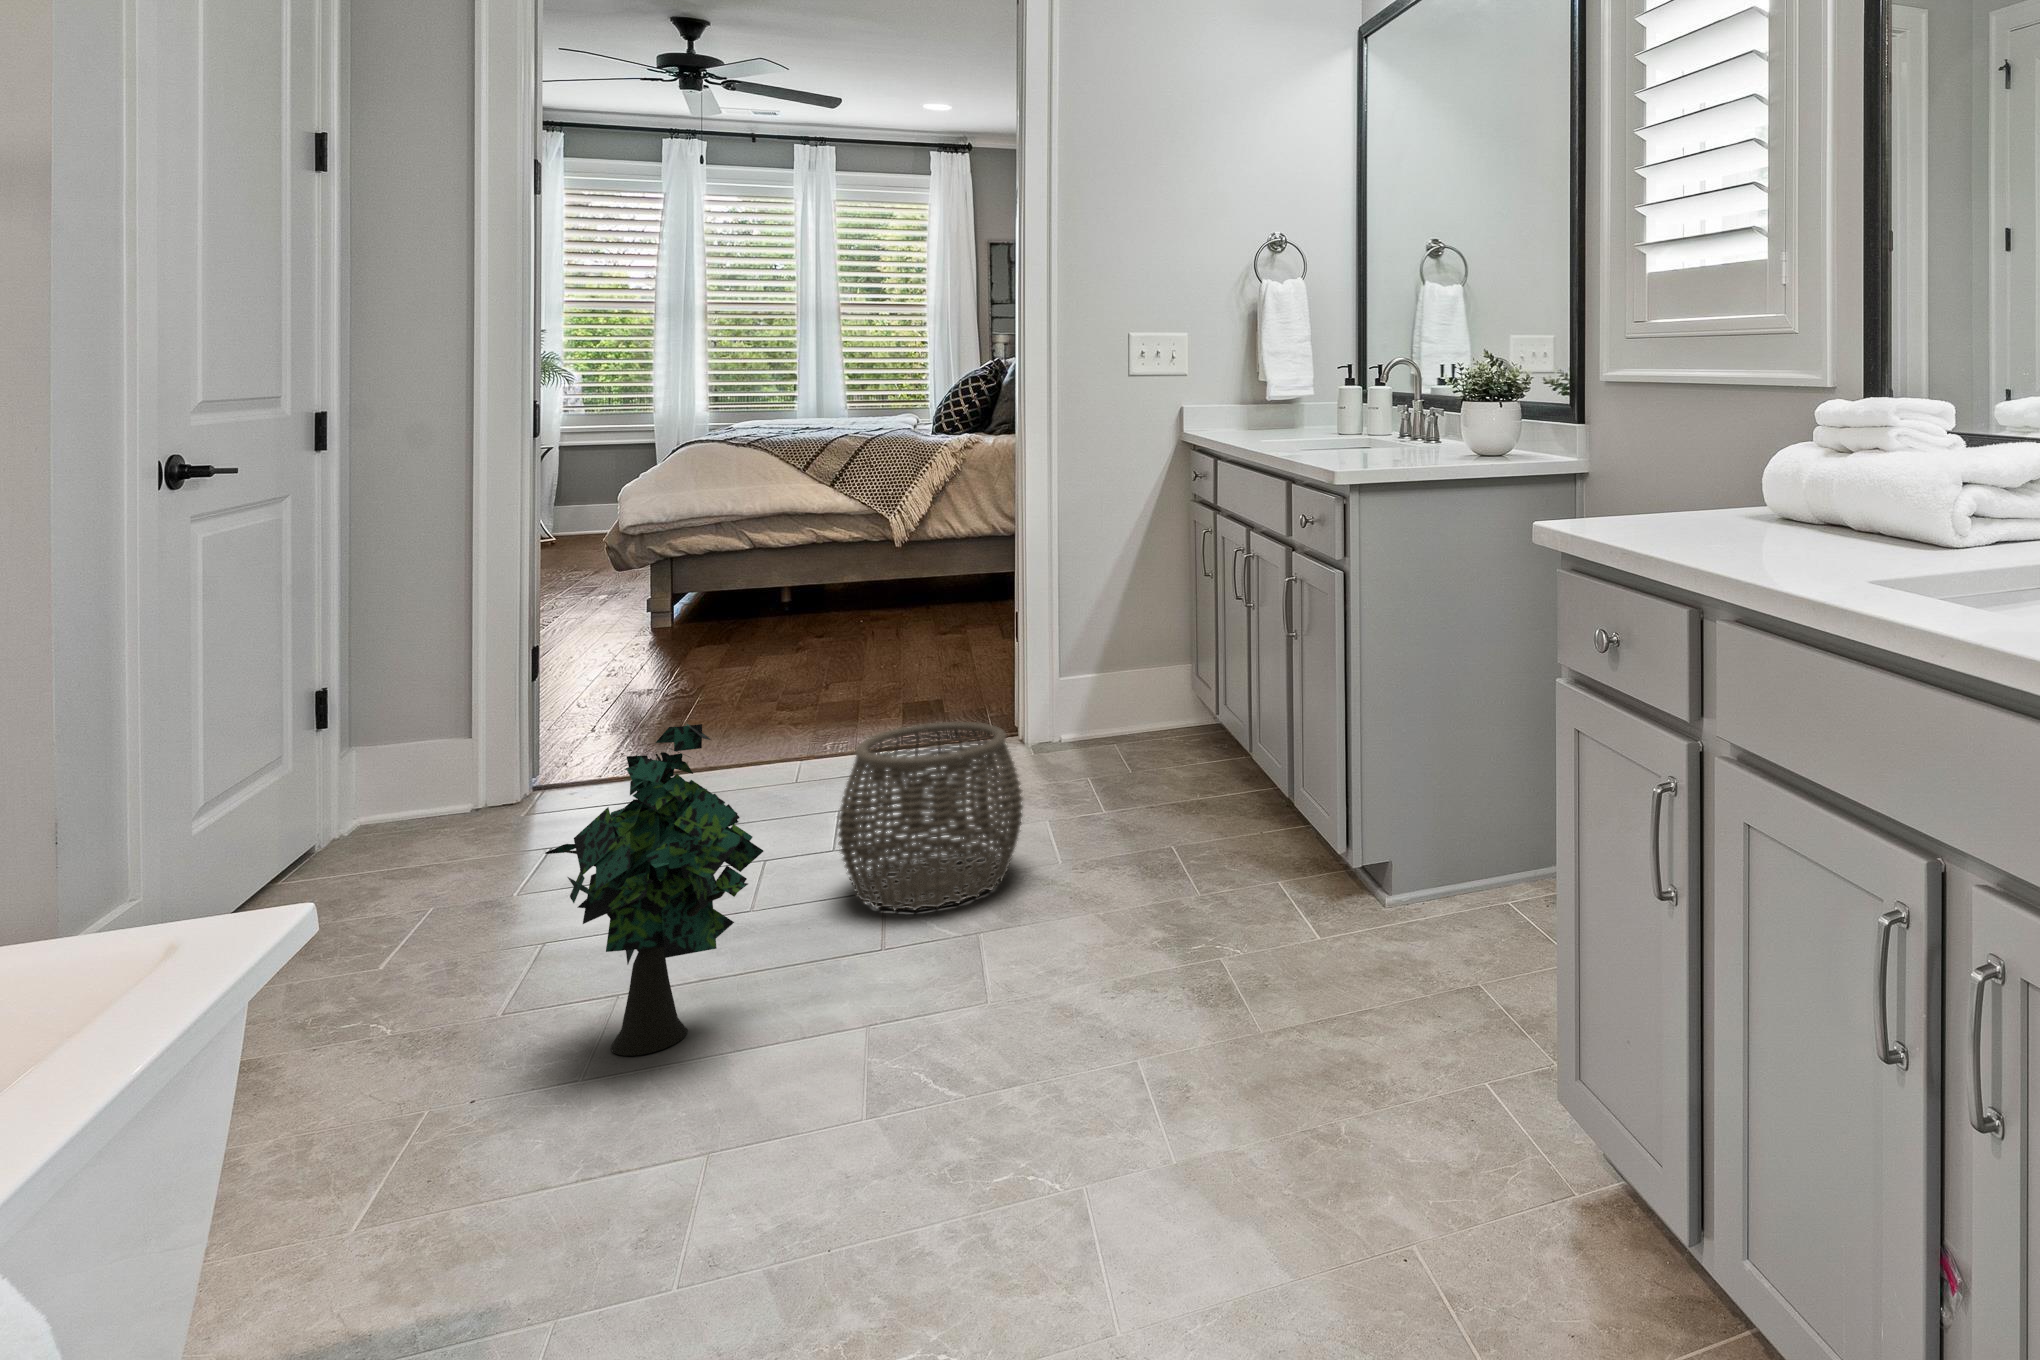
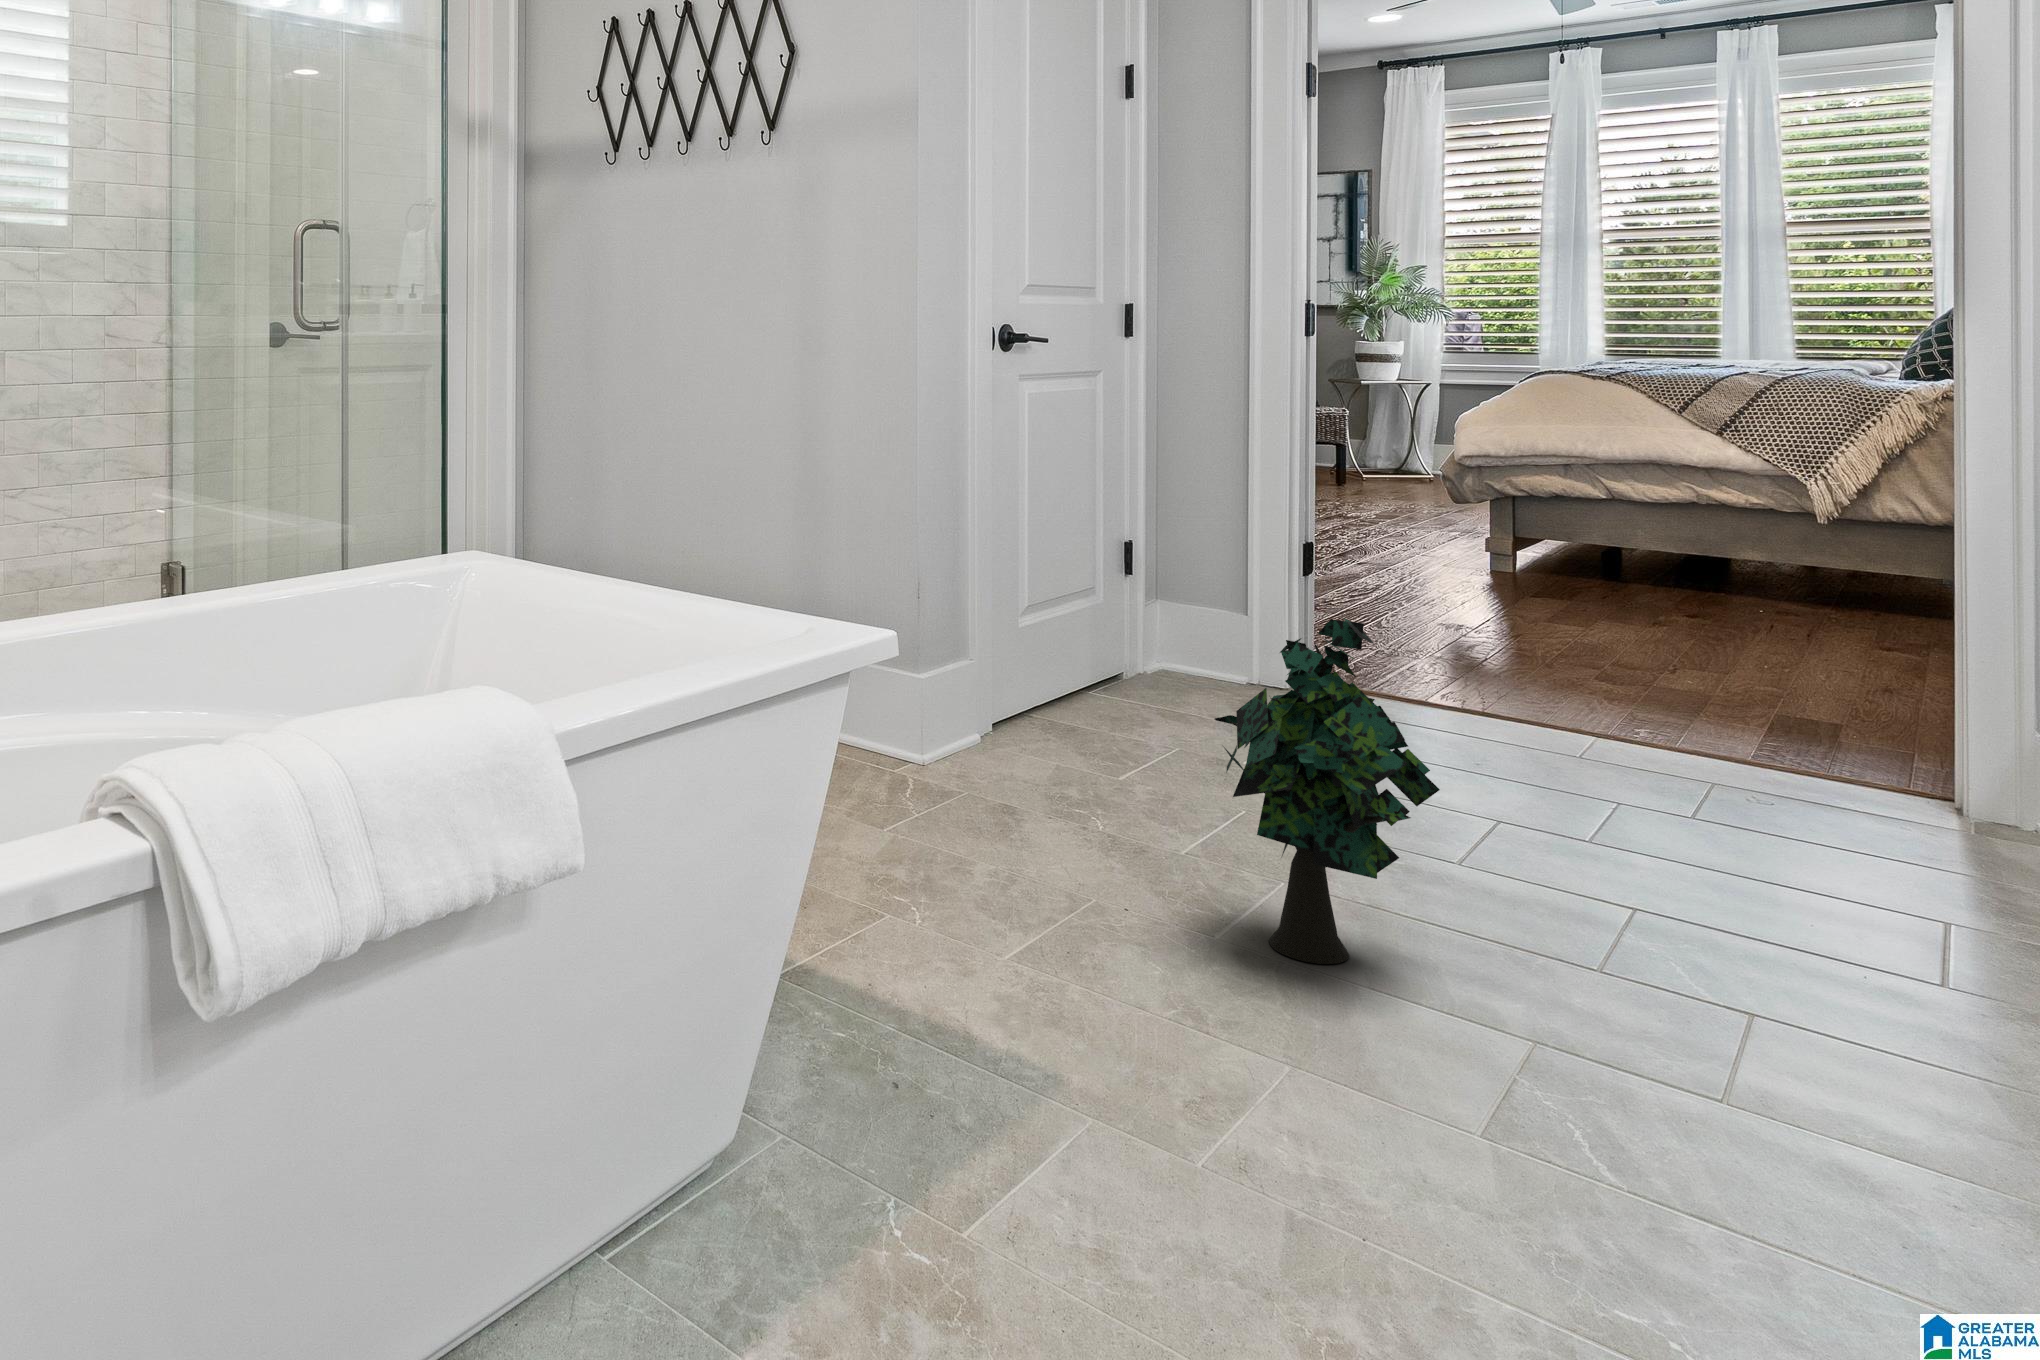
woven basket: present [838,722,1023,910] -> none [1581,710,1892,971]

